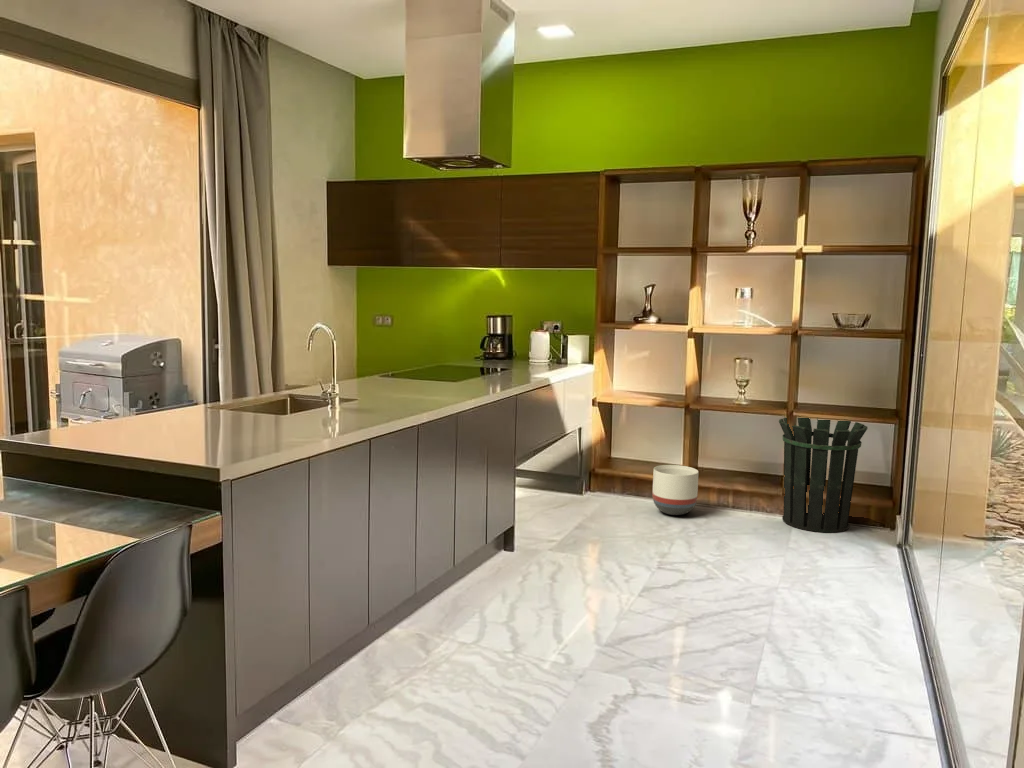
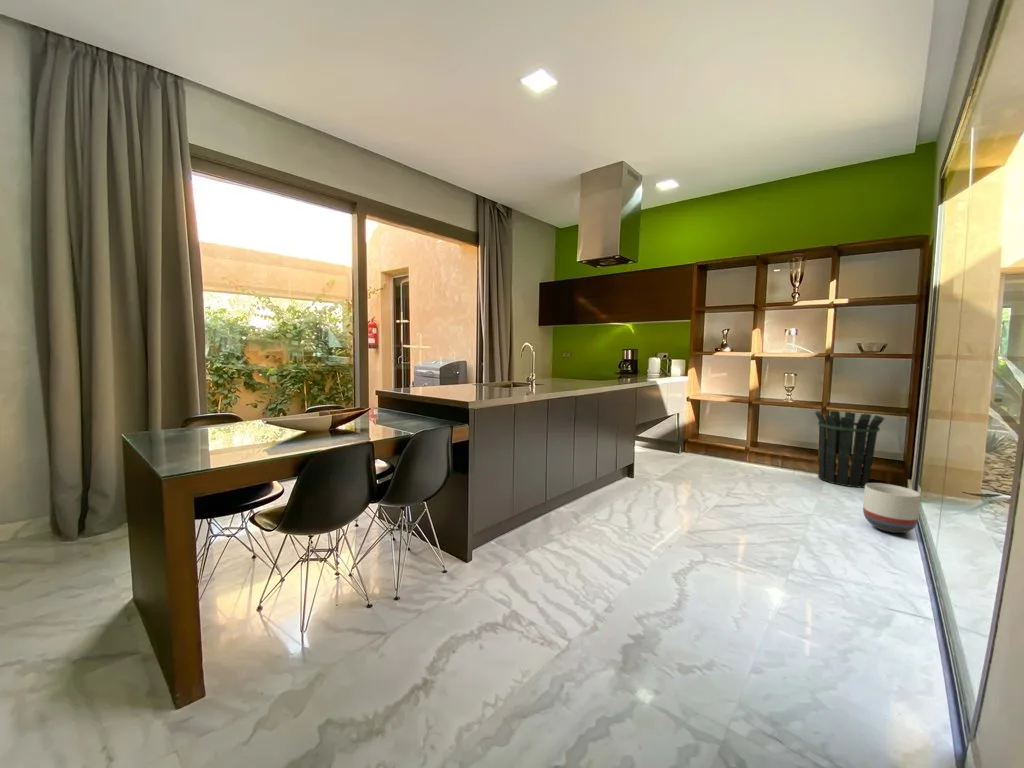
planter: present [652,465,699,515] -> present [863,483,921,533]

